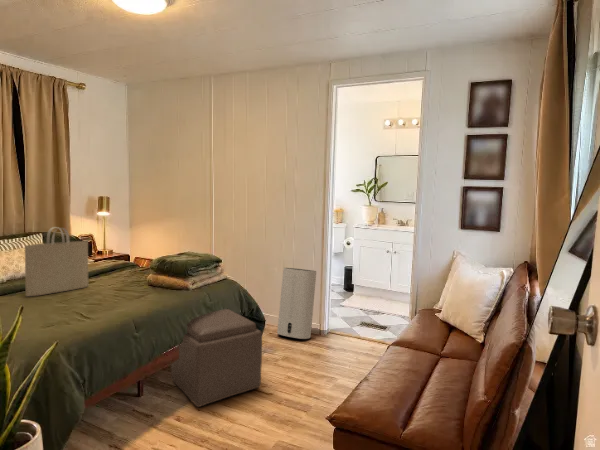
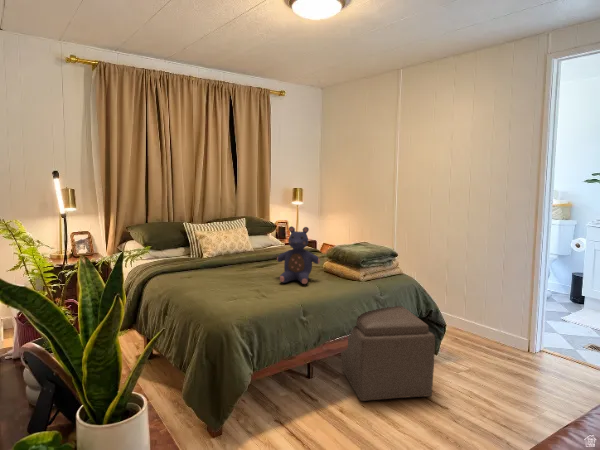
tote bag: present [25,227,88,296] -> none [224,213,274,273]
teddy bear: none [95,239,146,300] -> present [277,226,320,284]
air purifier: present [277,268,316,339] -> none [465,267,519,354]

